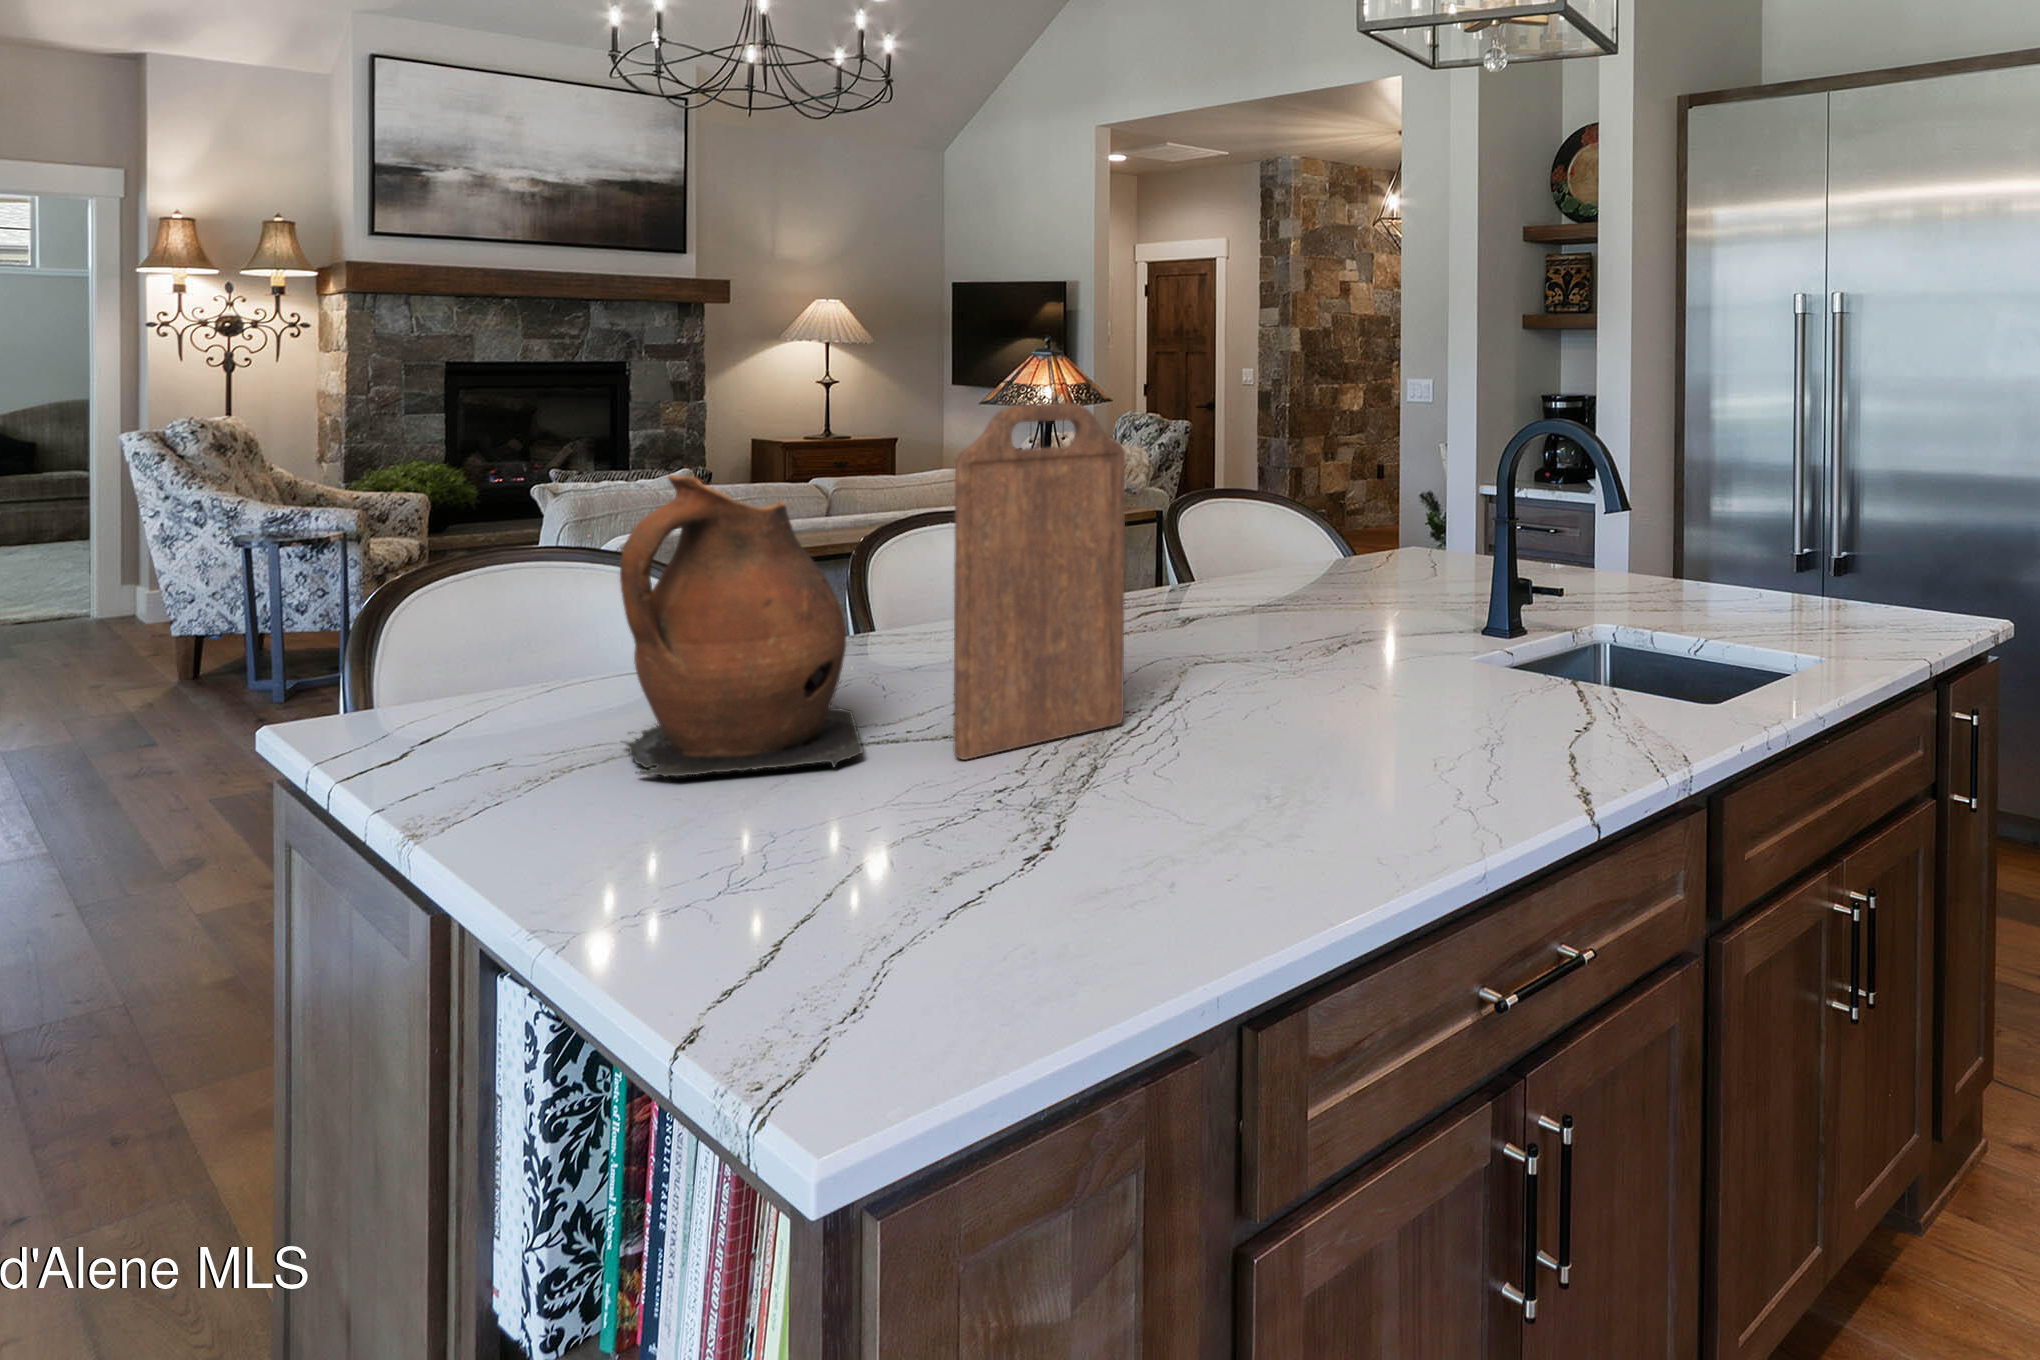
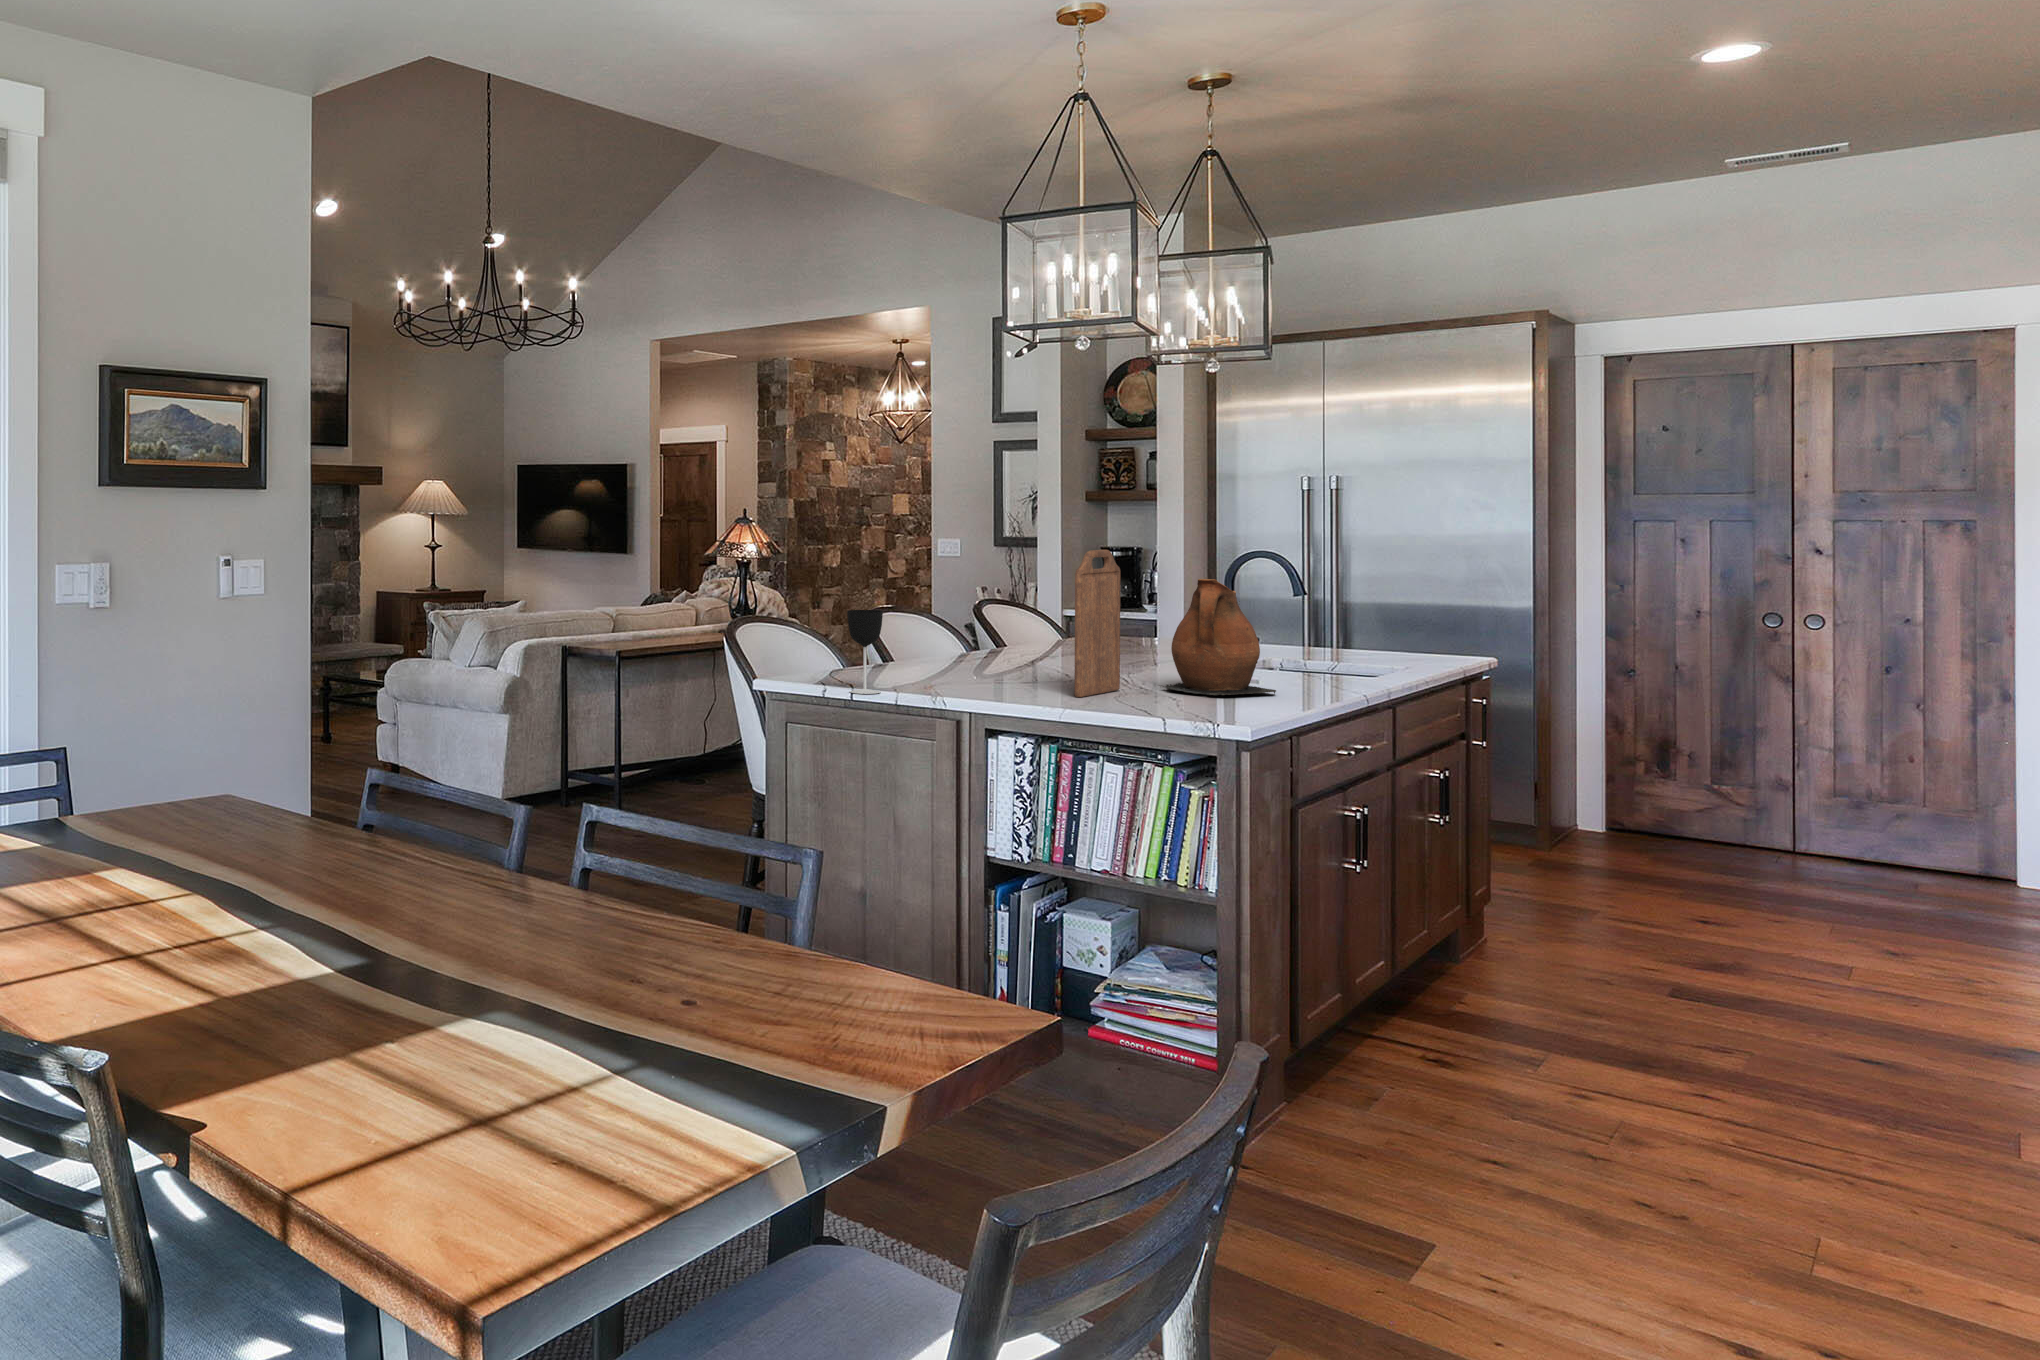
ceramic pitcher: present [620,475,862,776] -> present [1160,579,1276,695]
wine glass: none [468,534,556,740] -> present [847,610,883,694]

